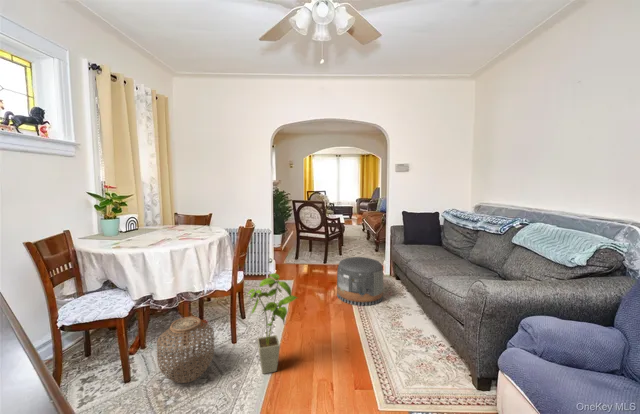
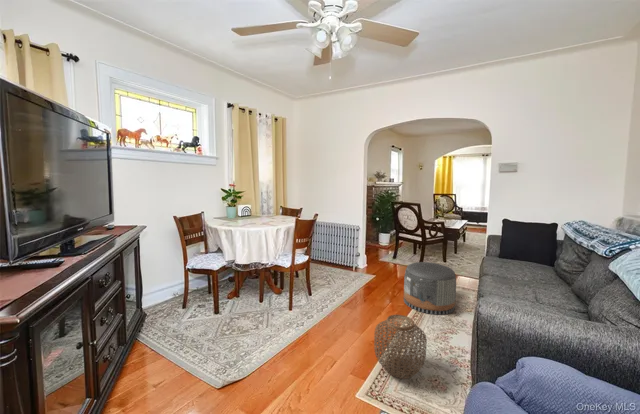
house plant: present [248,273,297,374] -> none [284,257,329,338]
woven basket: present [157,317,214,383] -> present [374,315,426,379]

